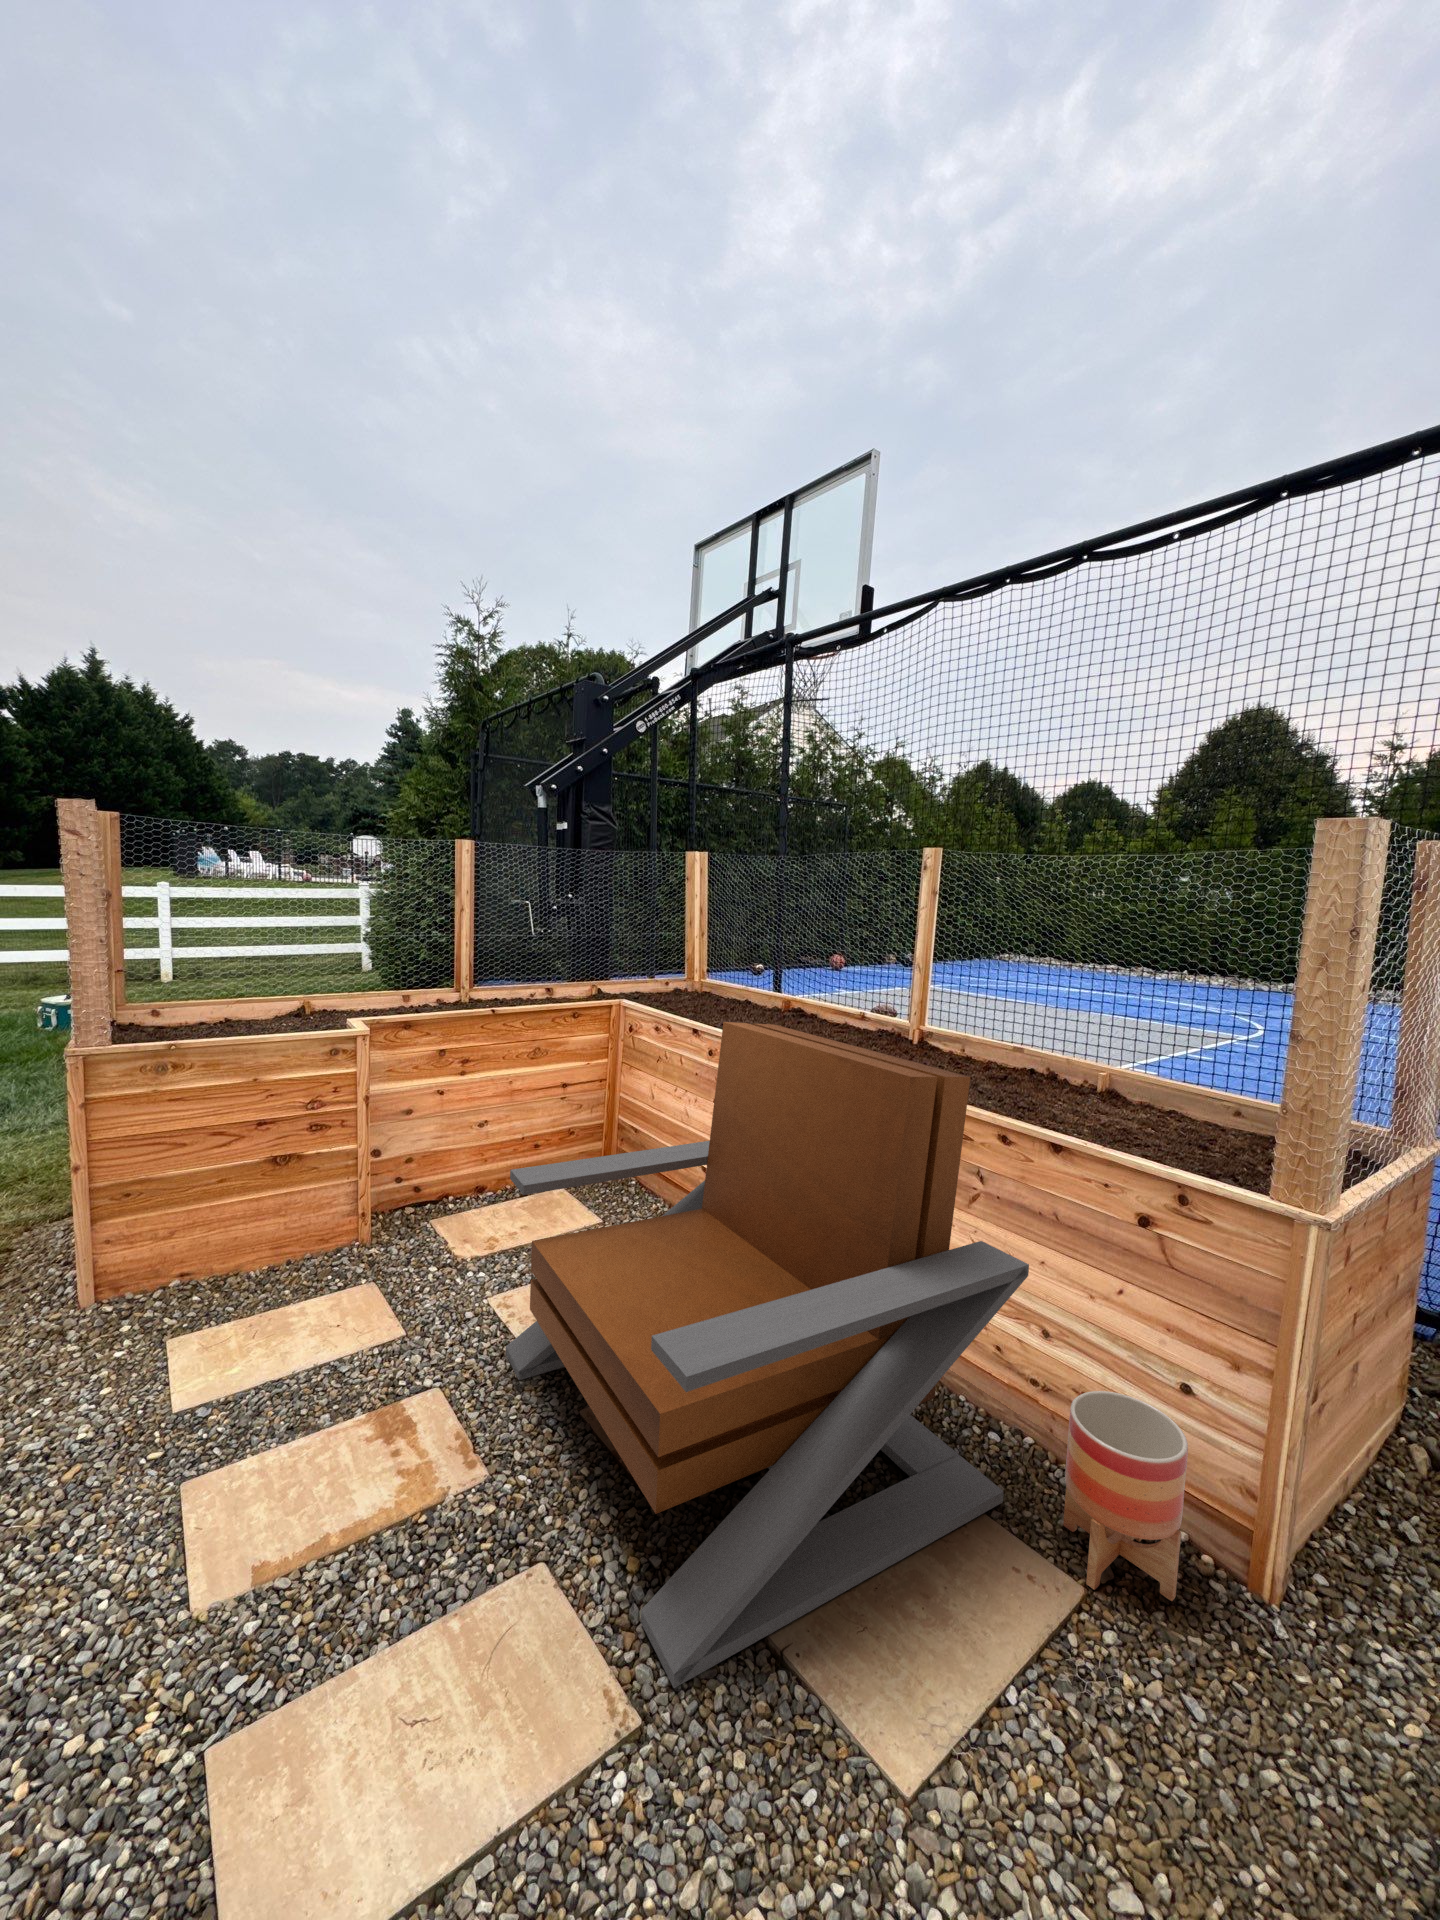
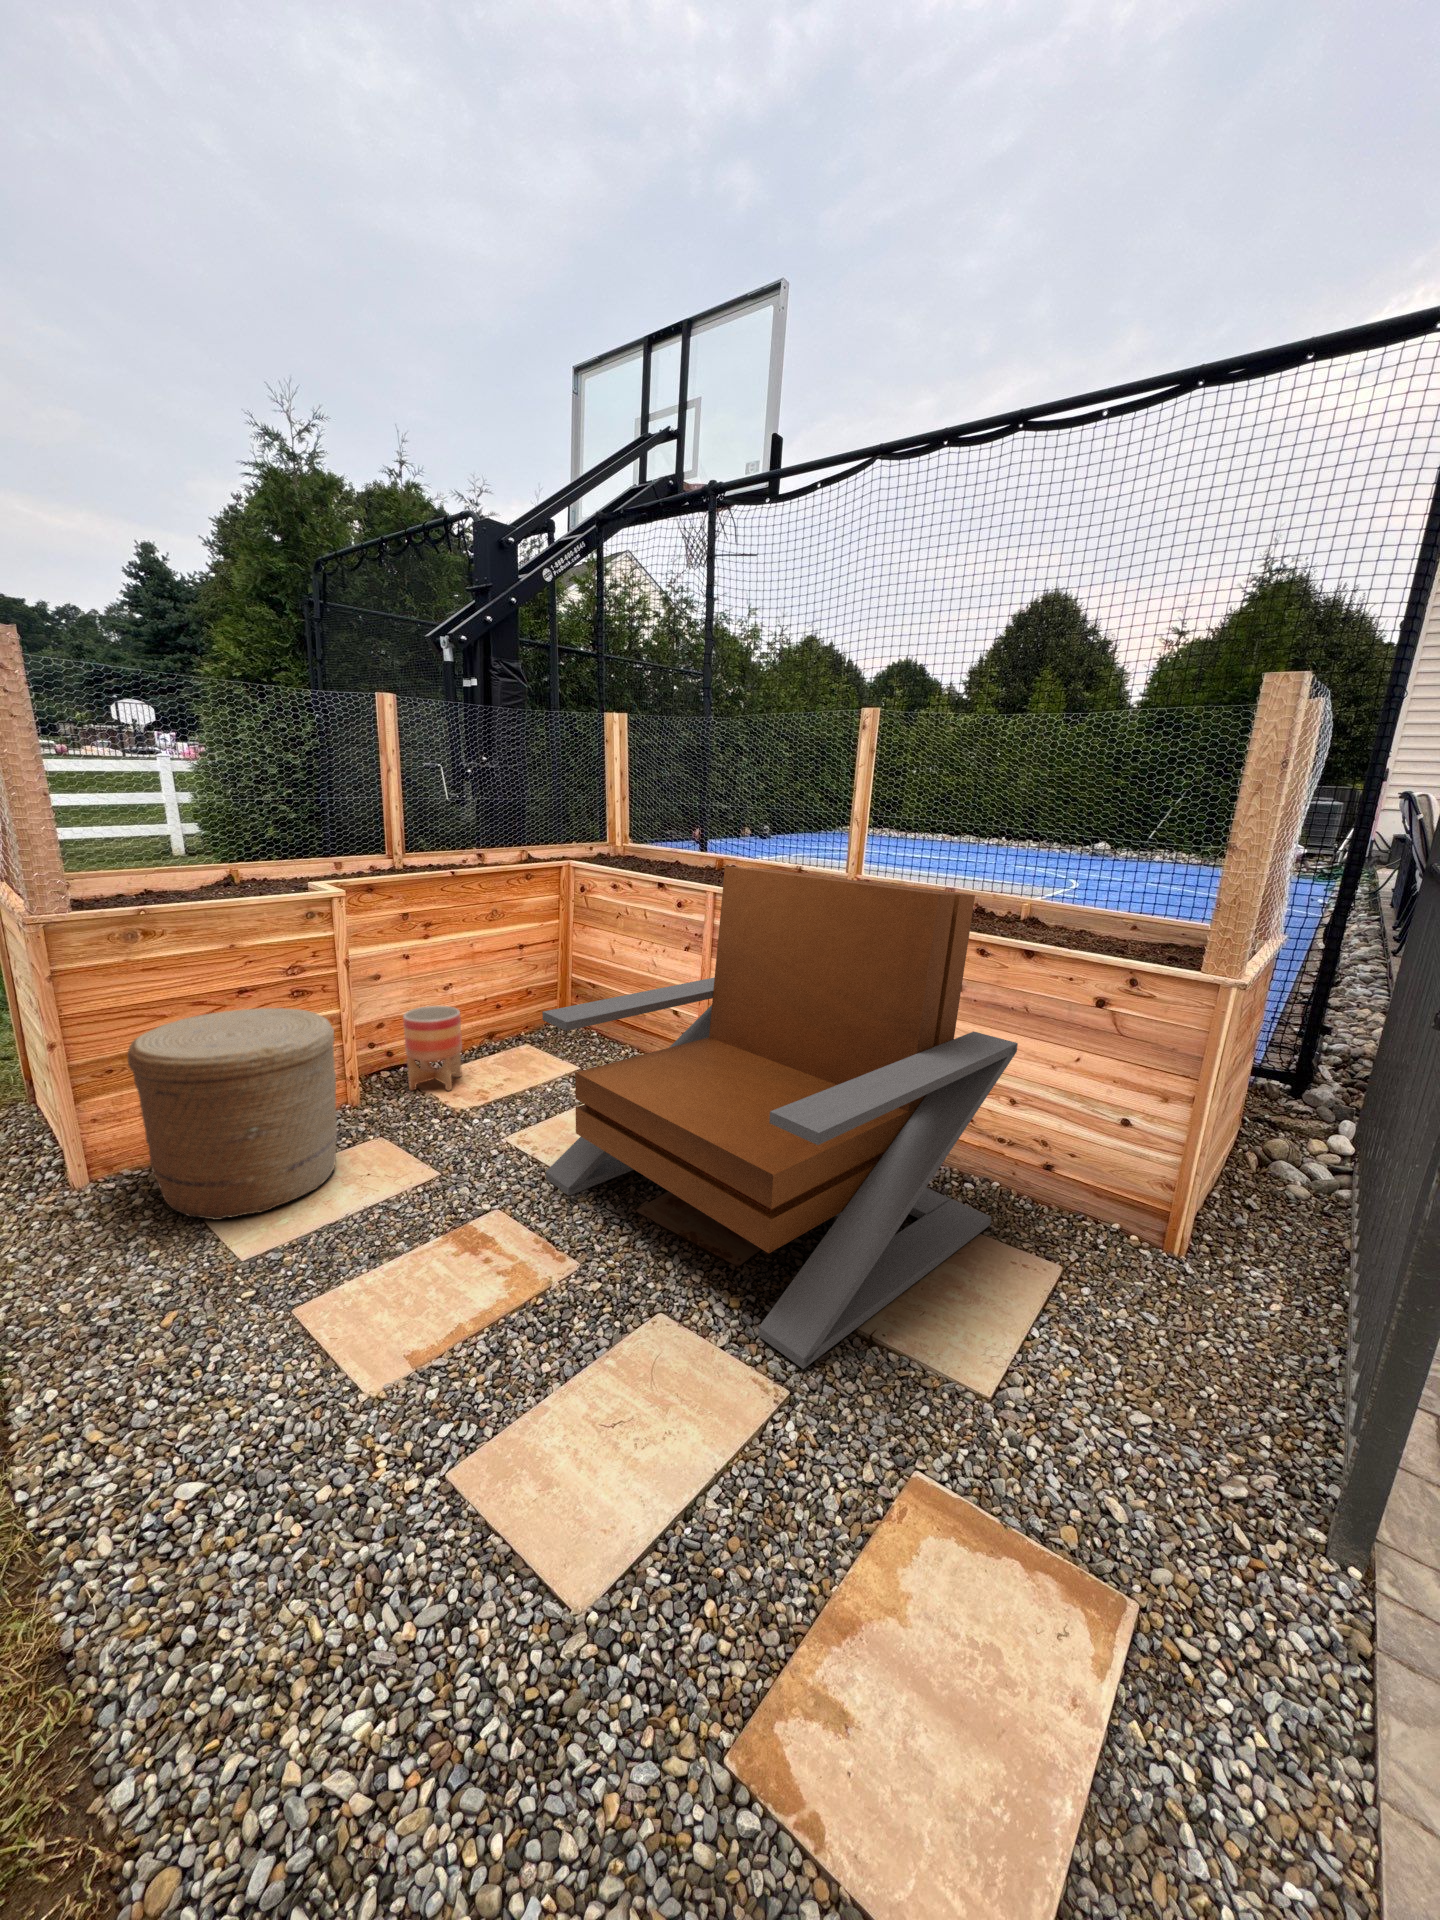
woven basket: none [126,1141,324,1360] -> present [128,1008,338,1220]
planter: present [1063,1391,1188,1601] -> present [403,1006,462,1091]

